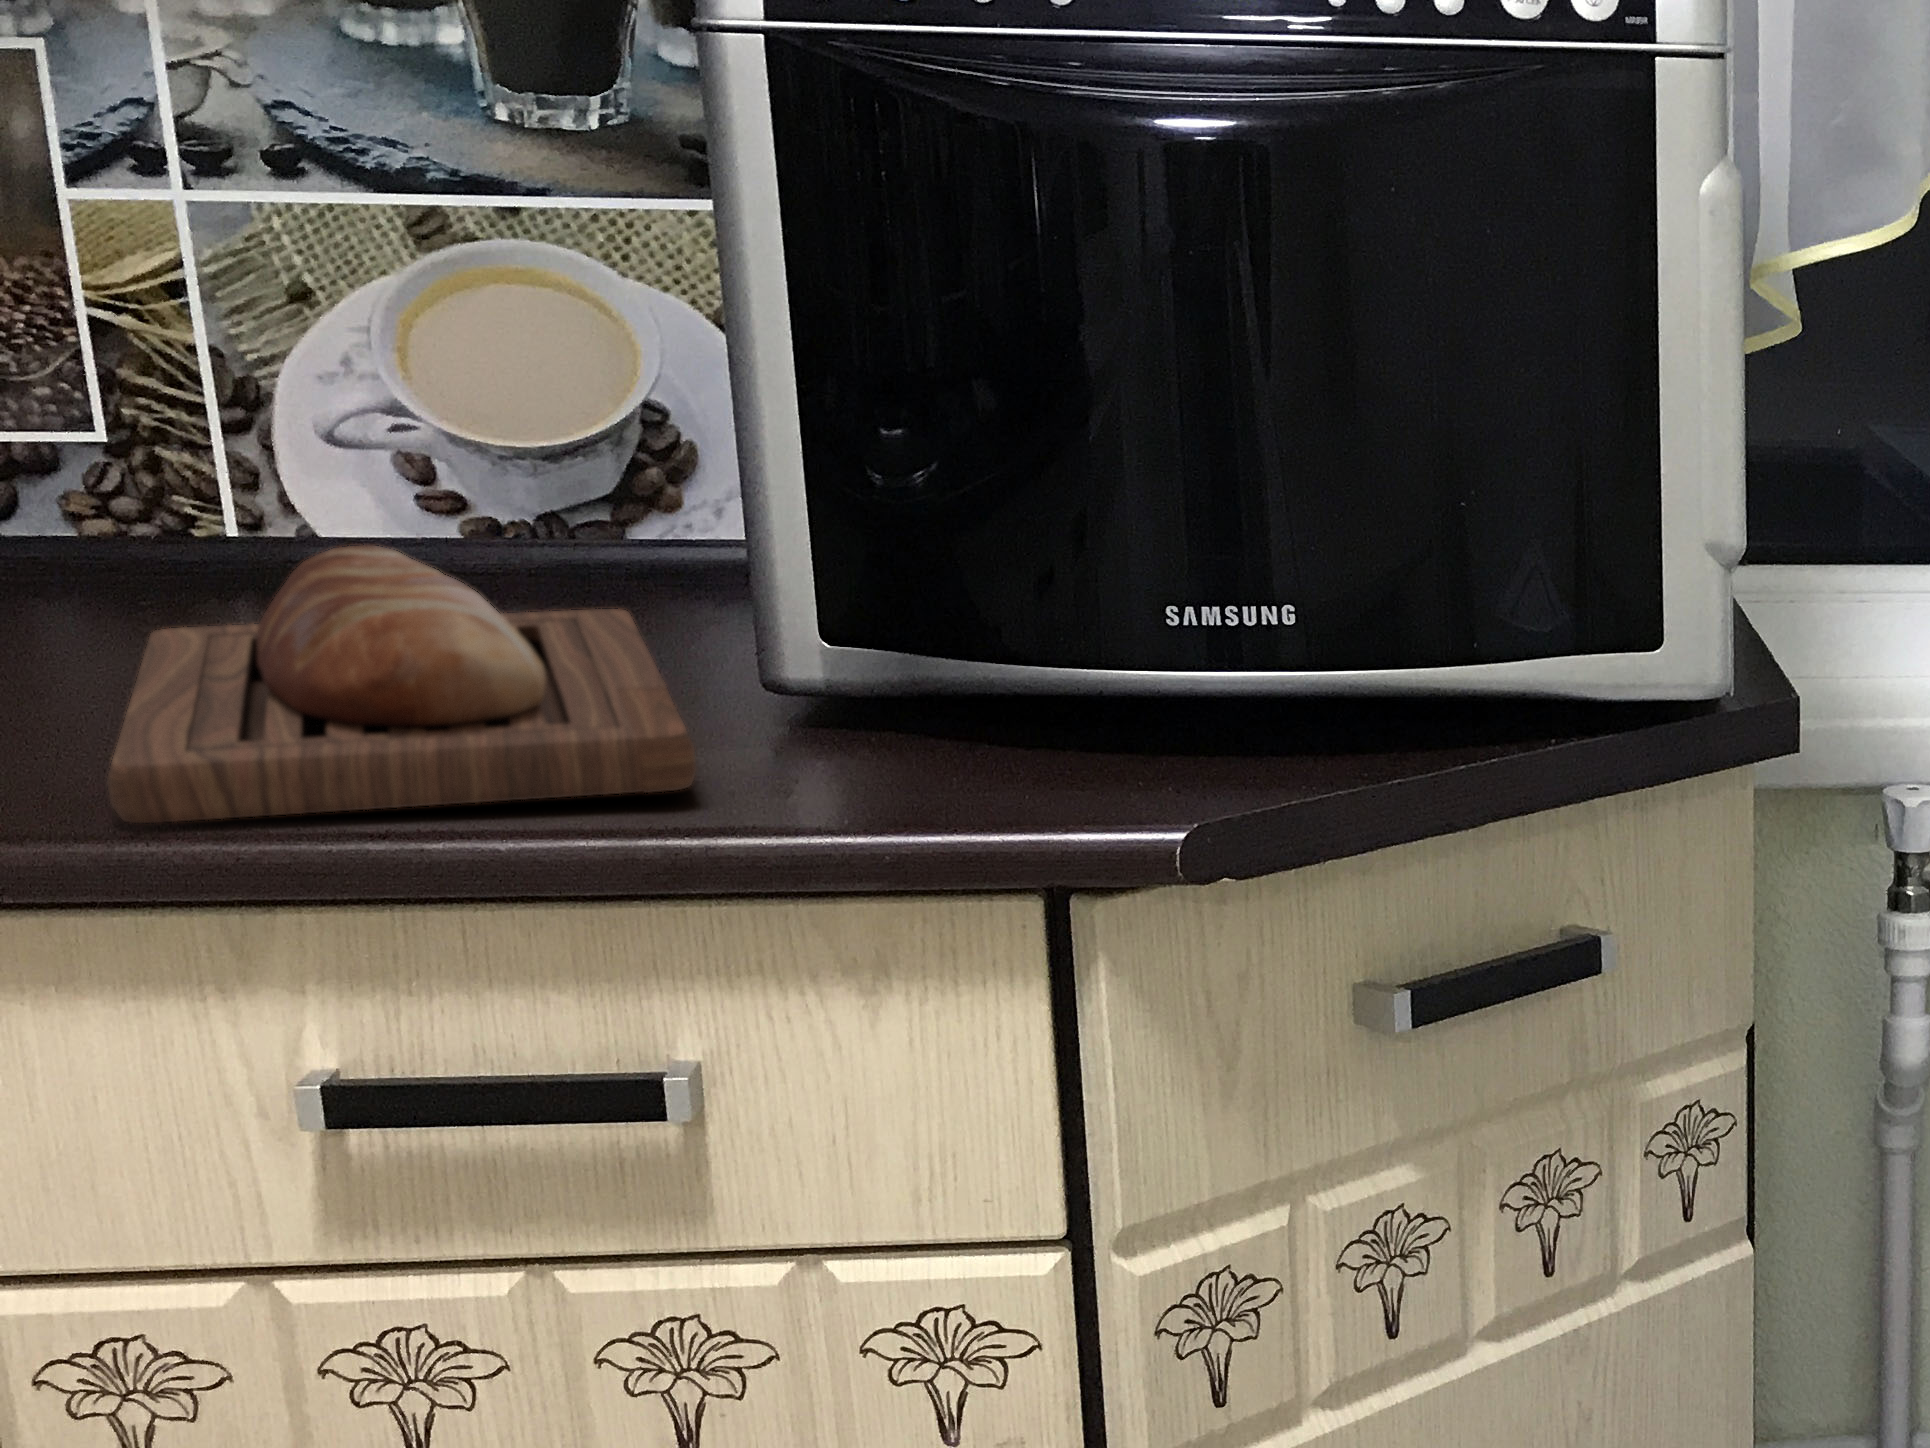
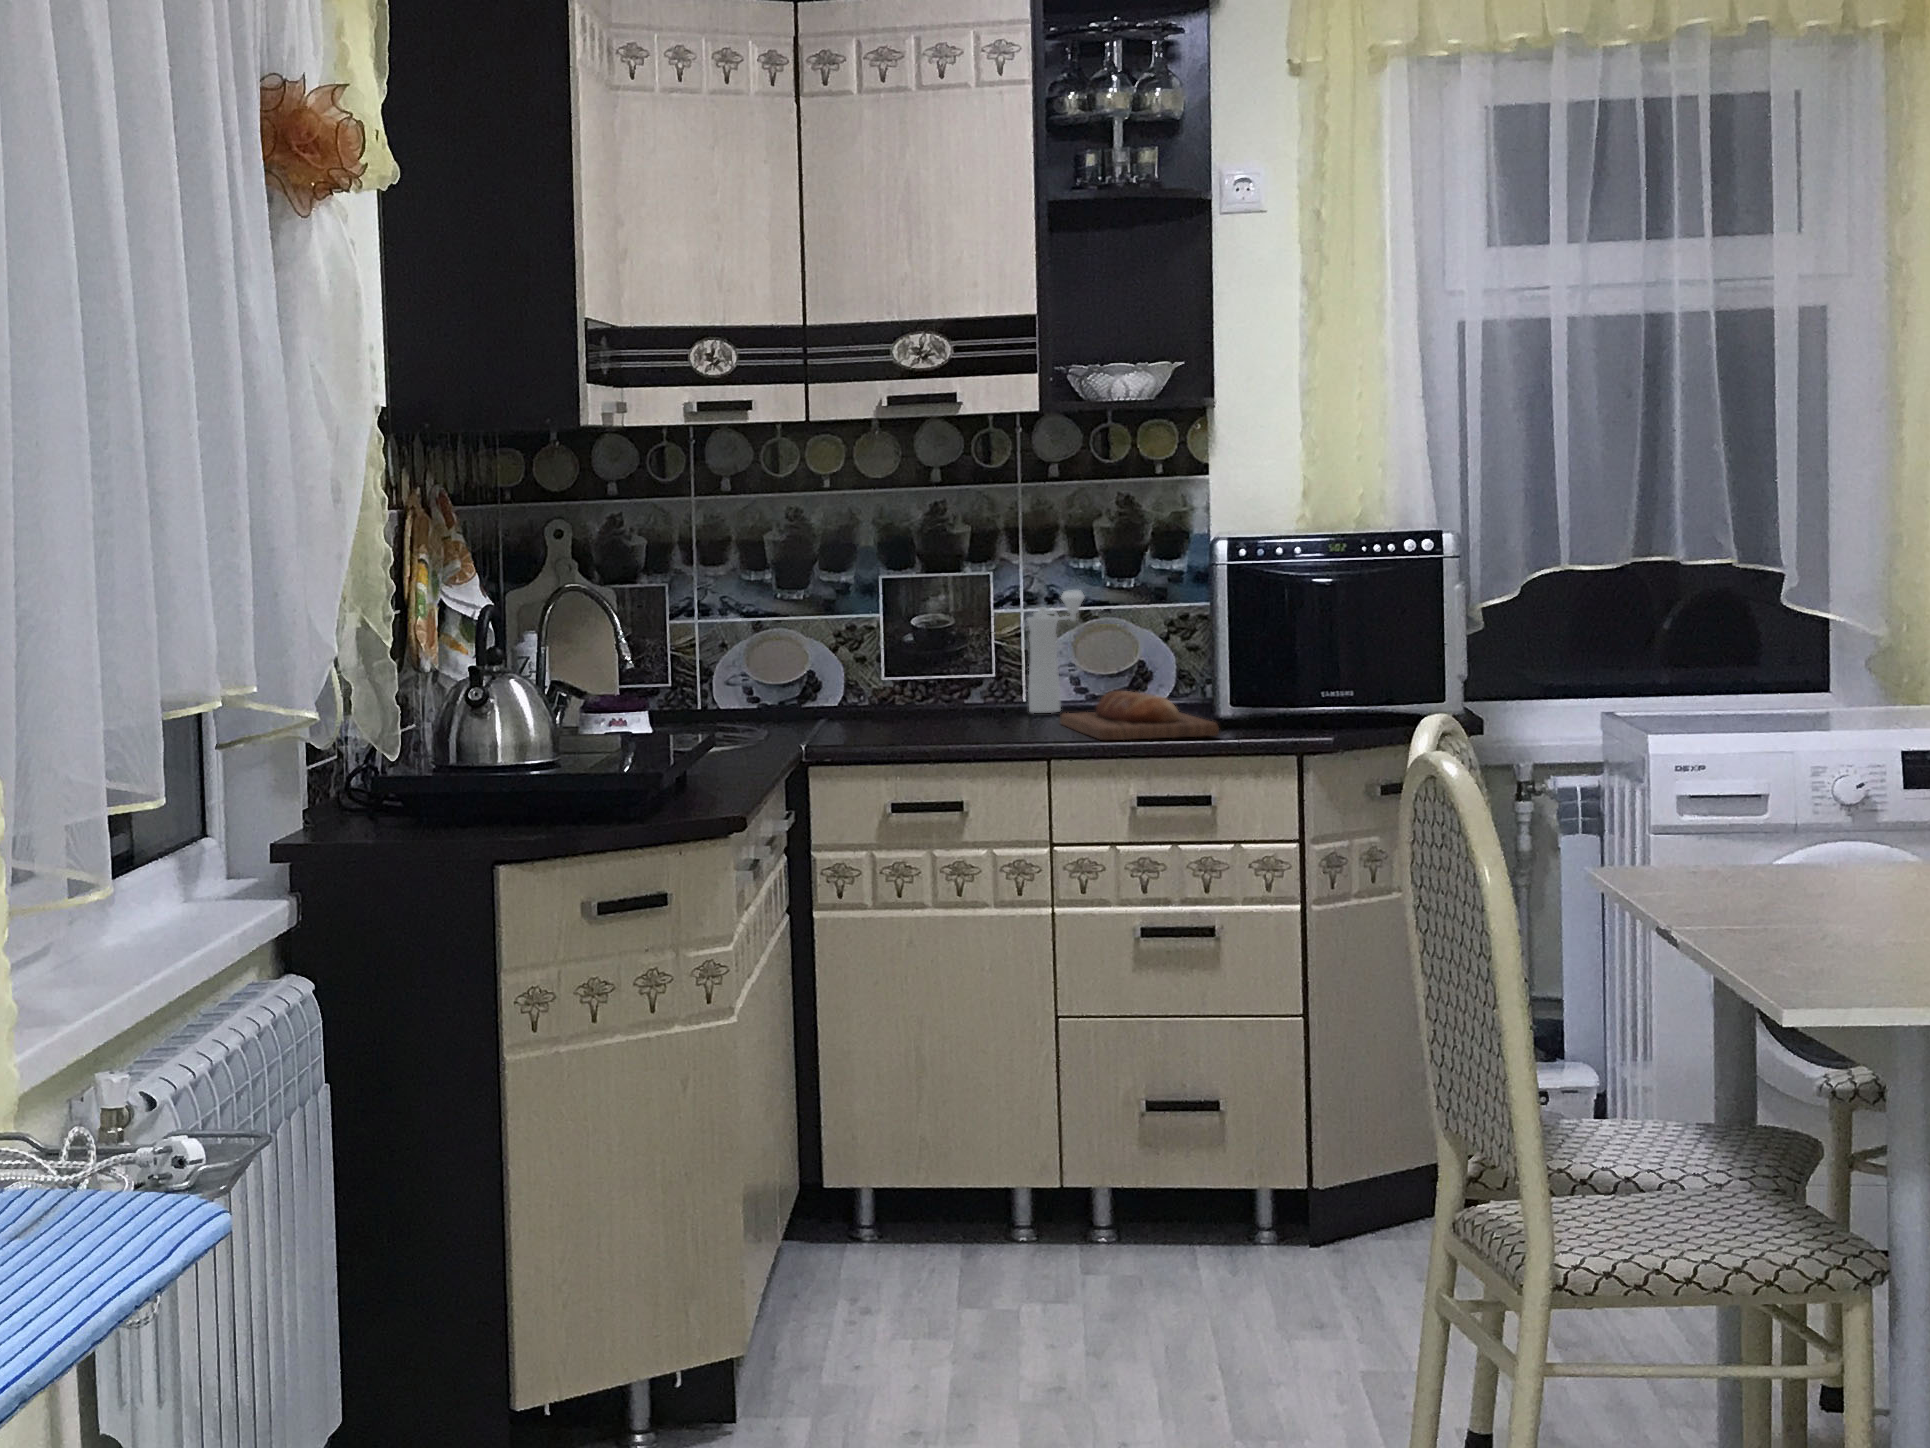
pepper mill: none [103,125,385,594] -> present [1027,590,1084,713]

